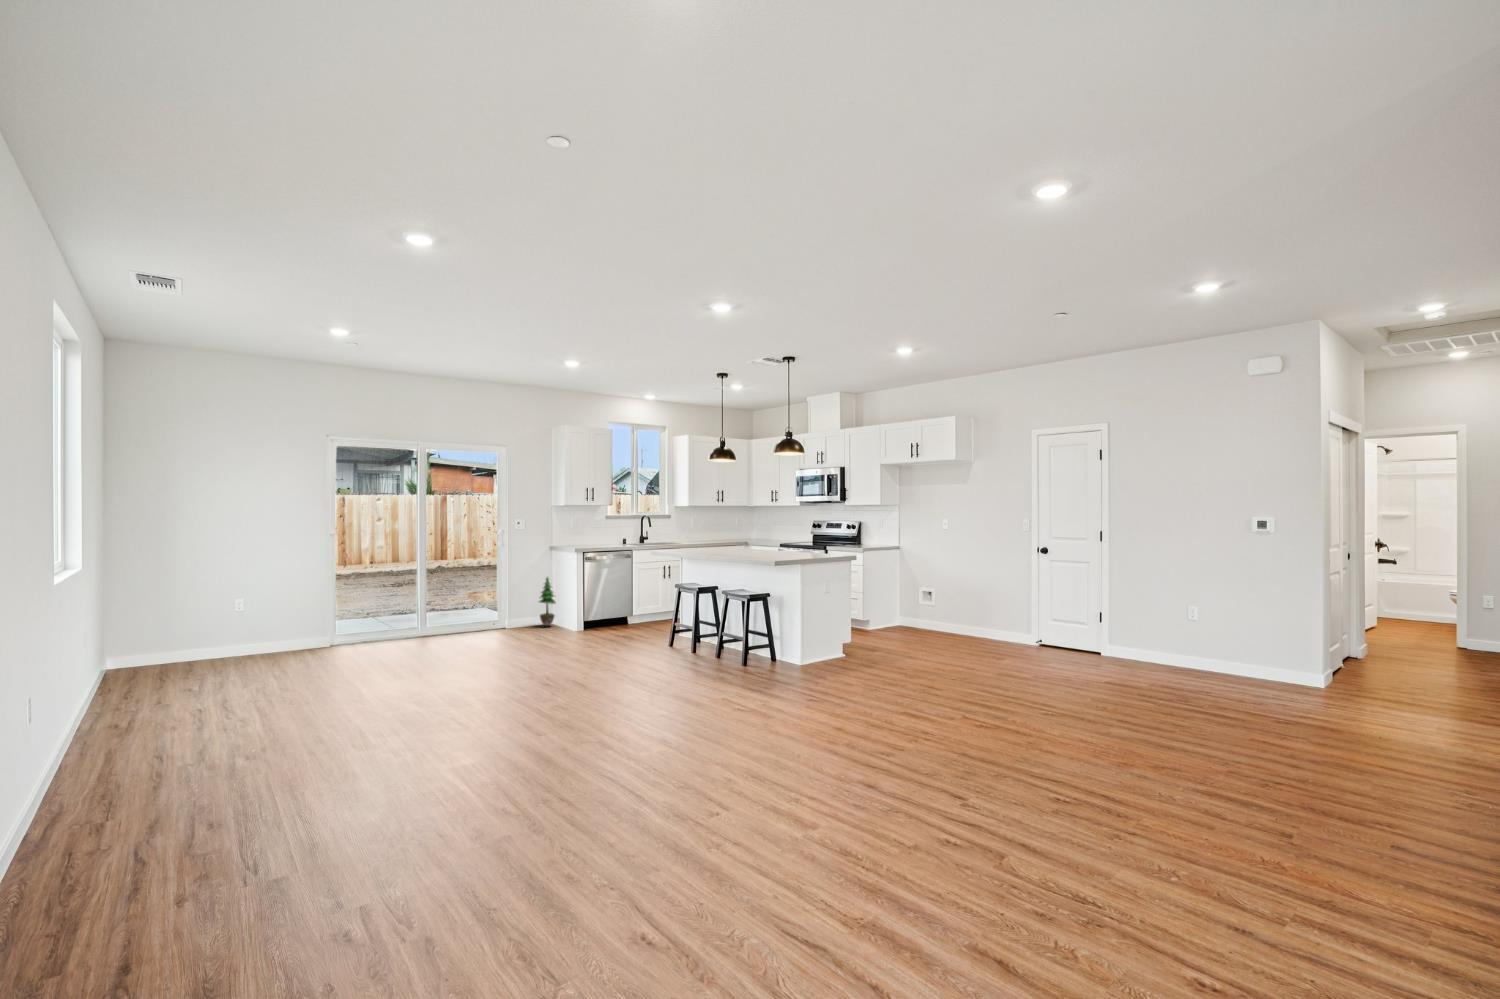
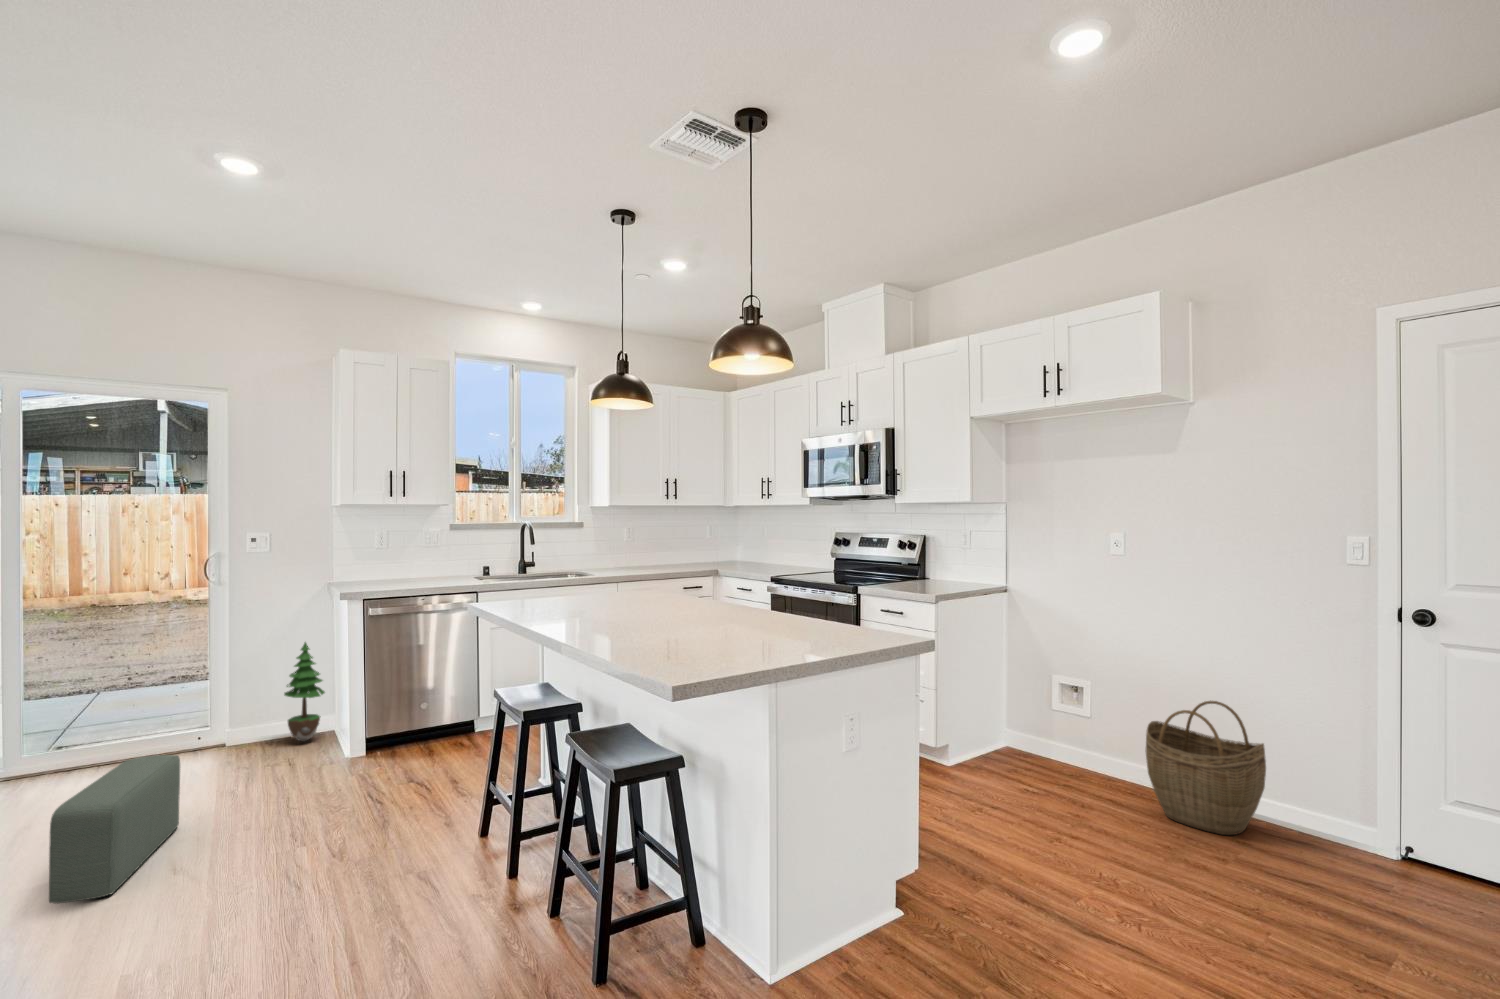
woven basket: none [950,591,994,642] -> present [1146,701,1266,835]
pouf: none [521,615,548,659] -> present [49,755,180,904]

